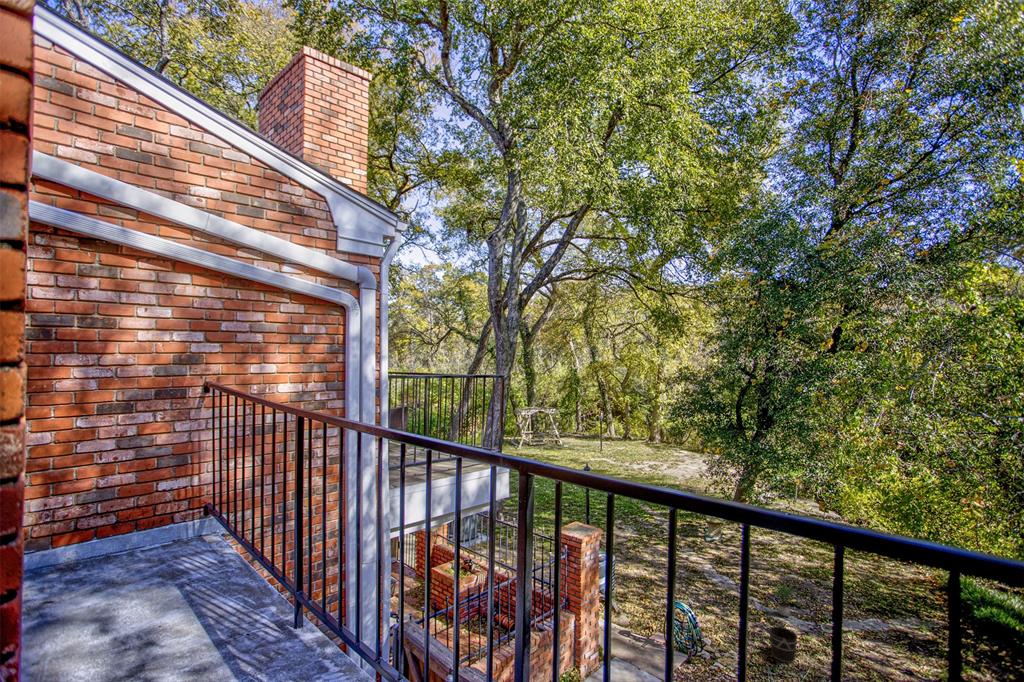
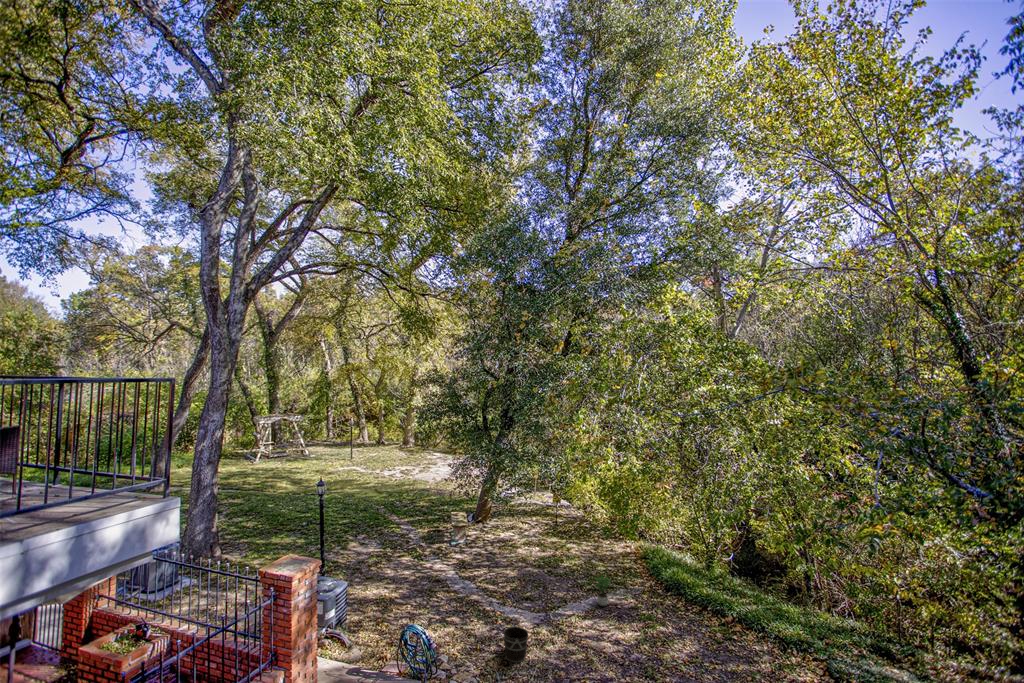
potted plant: present [775,585,793,617] -> present [596,576,609,607]

